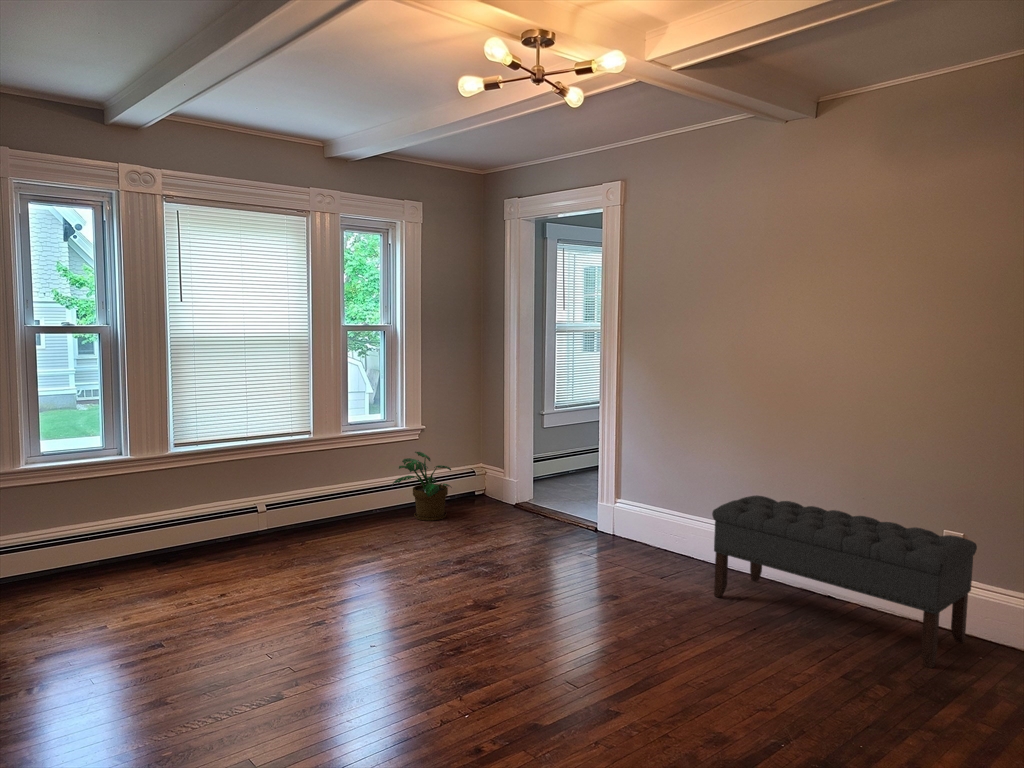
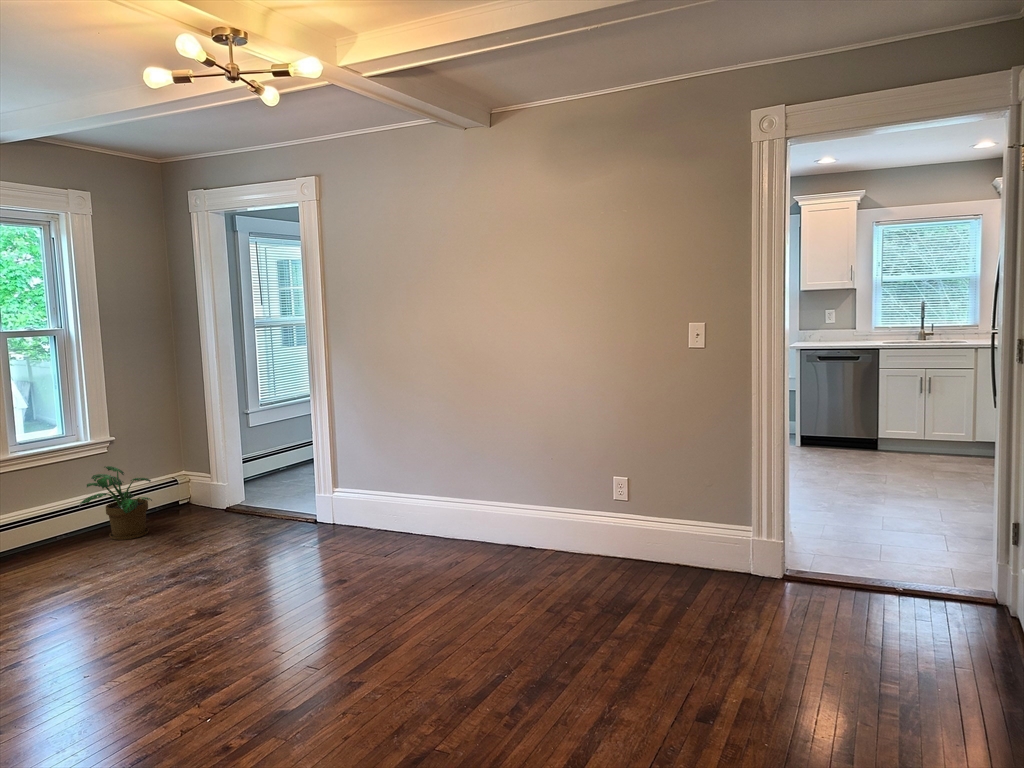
bench: present [712,495,977,668] -> none [428,468,639,592]

